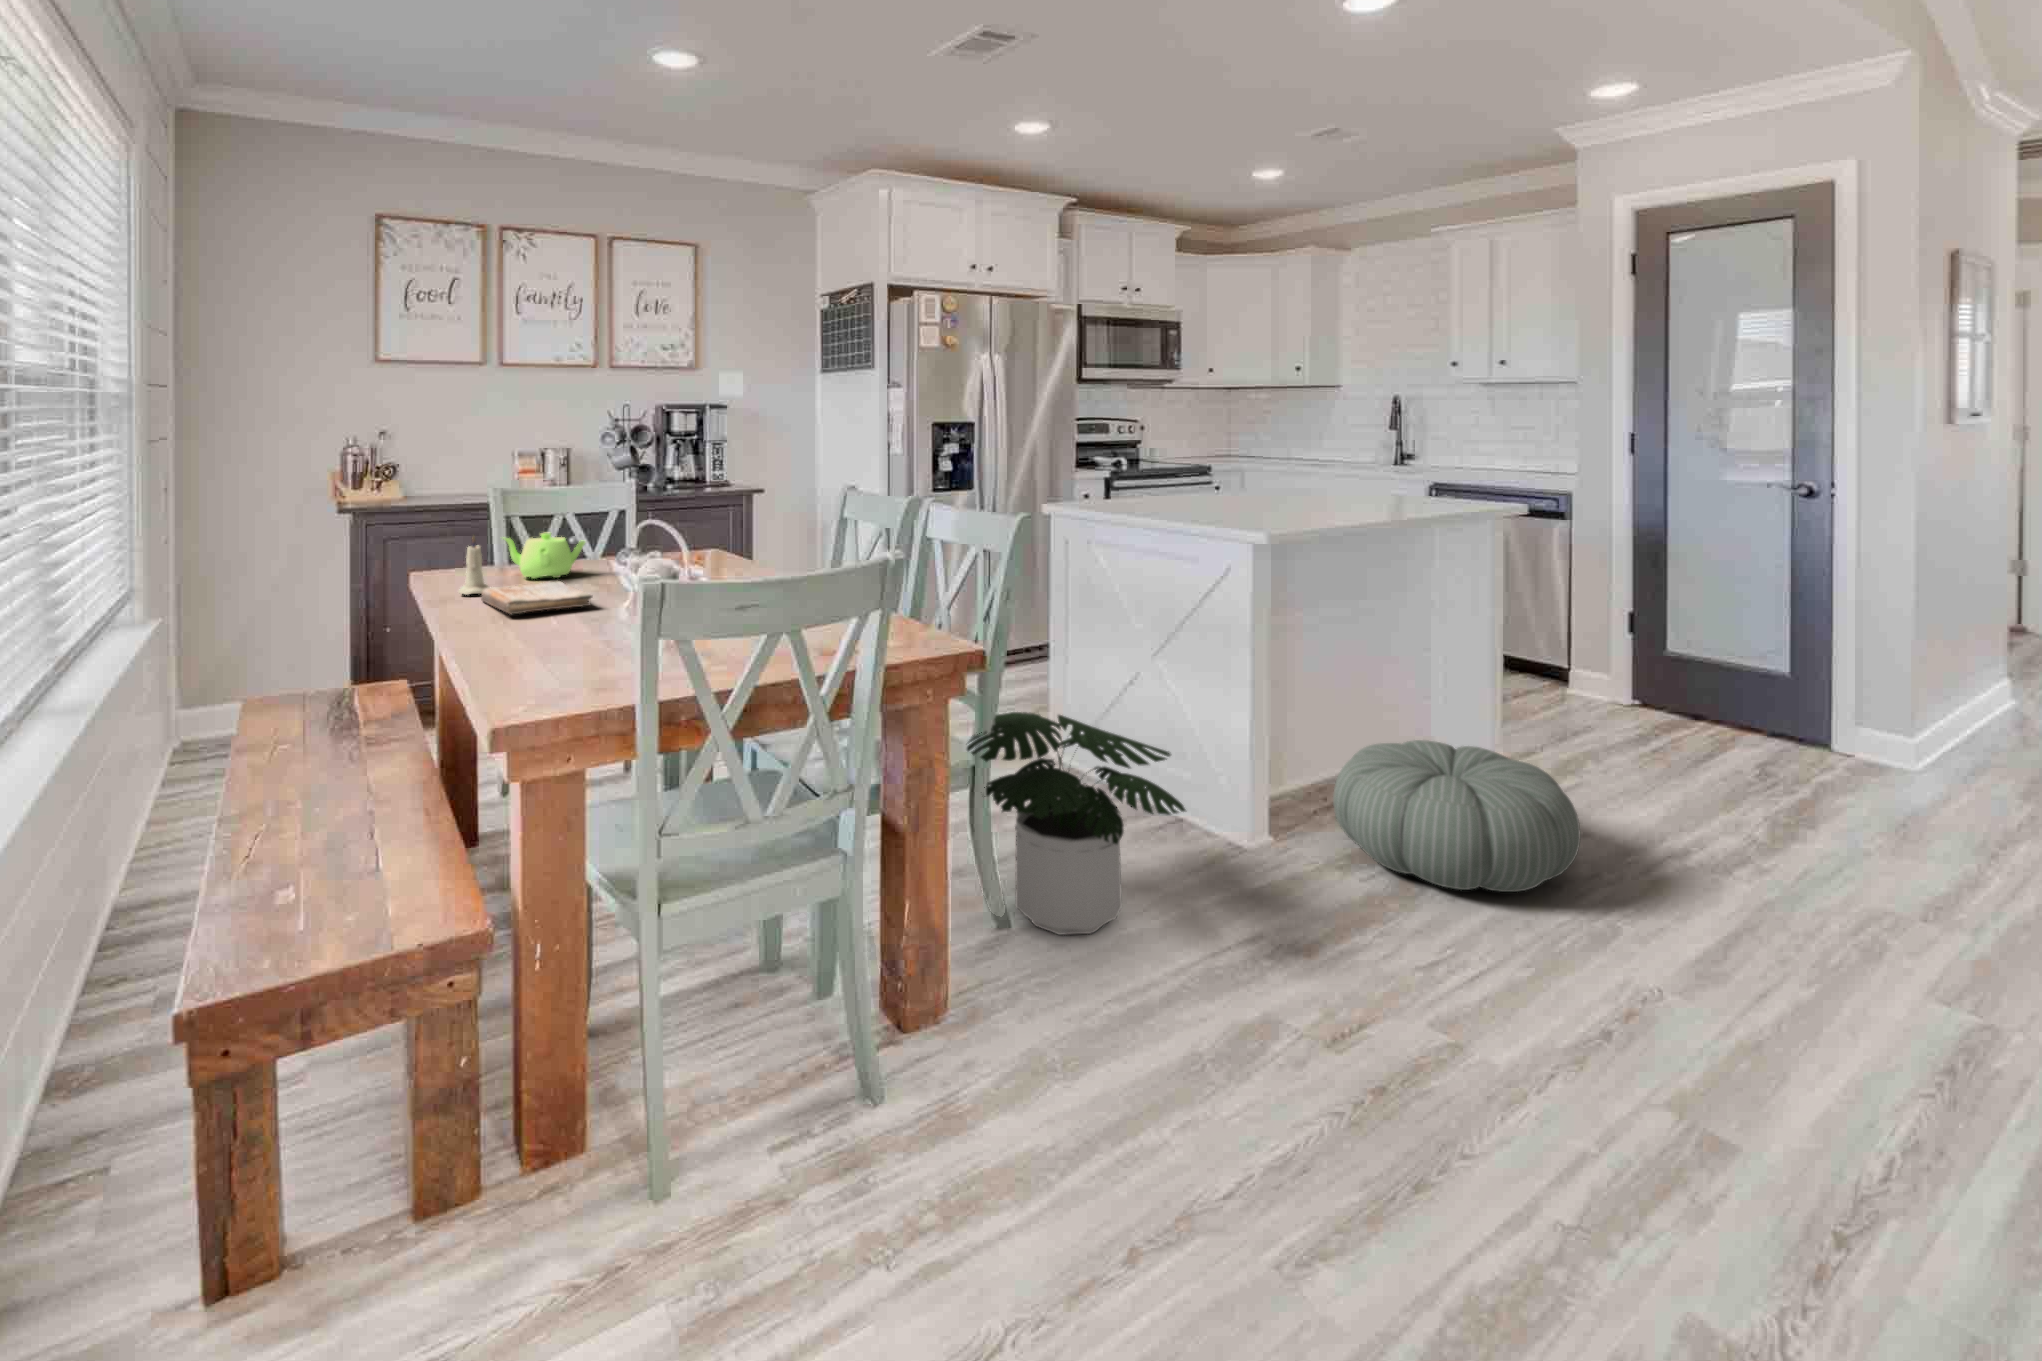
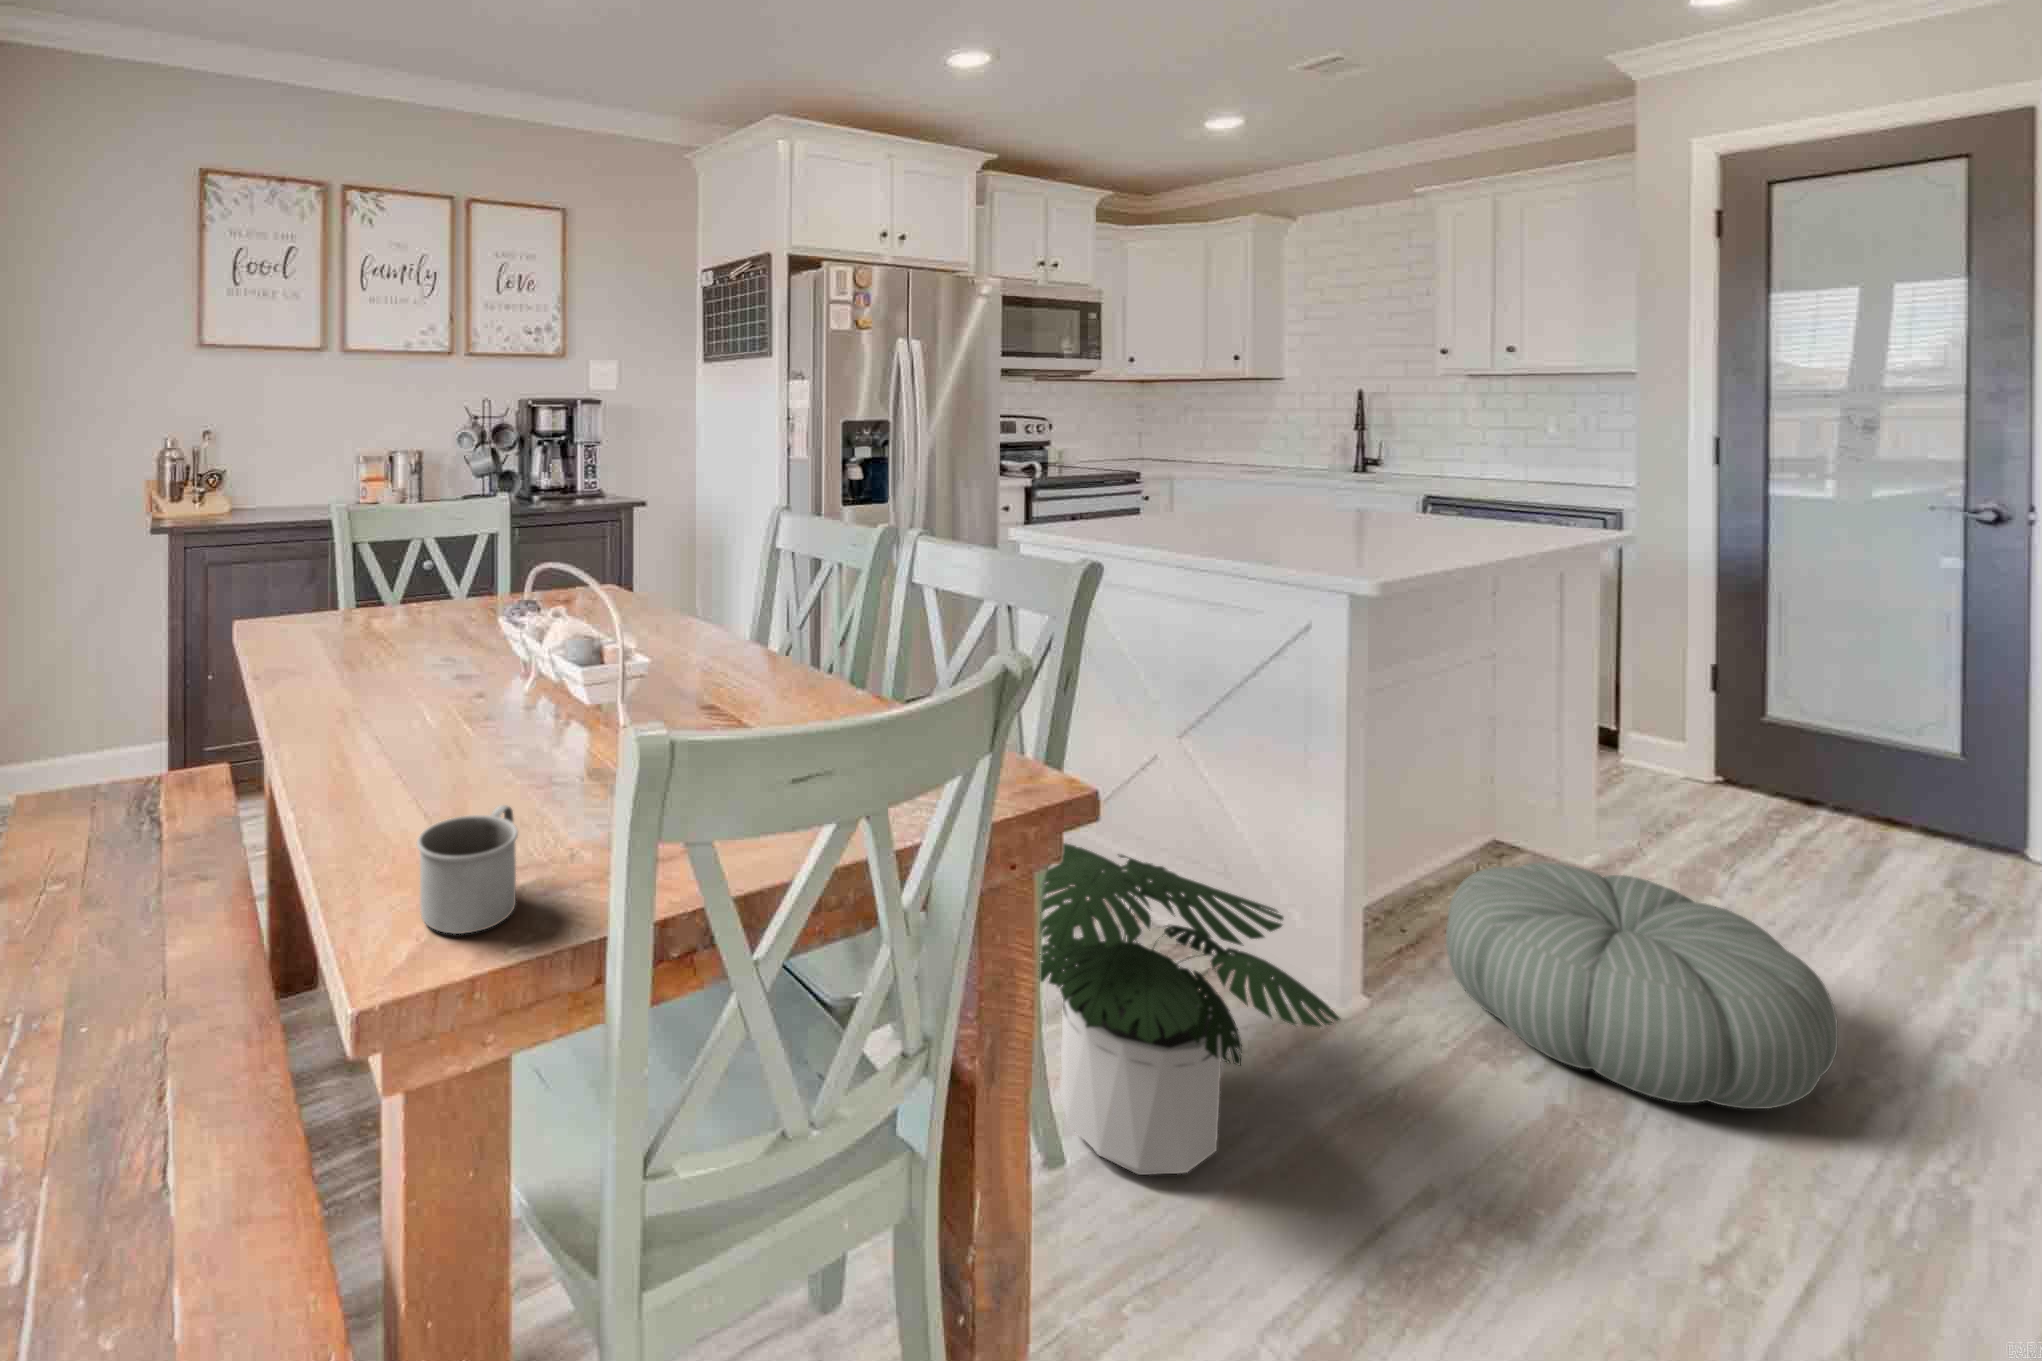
teapot: present [504,533,585,579] -> none [354,585,464,647]
candle: present [459,537,489,595] -> none [301,596,345,680]
book: present [481,581,592,614] -> none [333,660,489,726]
mug: none [519,628,585,694] -> present [417,805,518,934]

